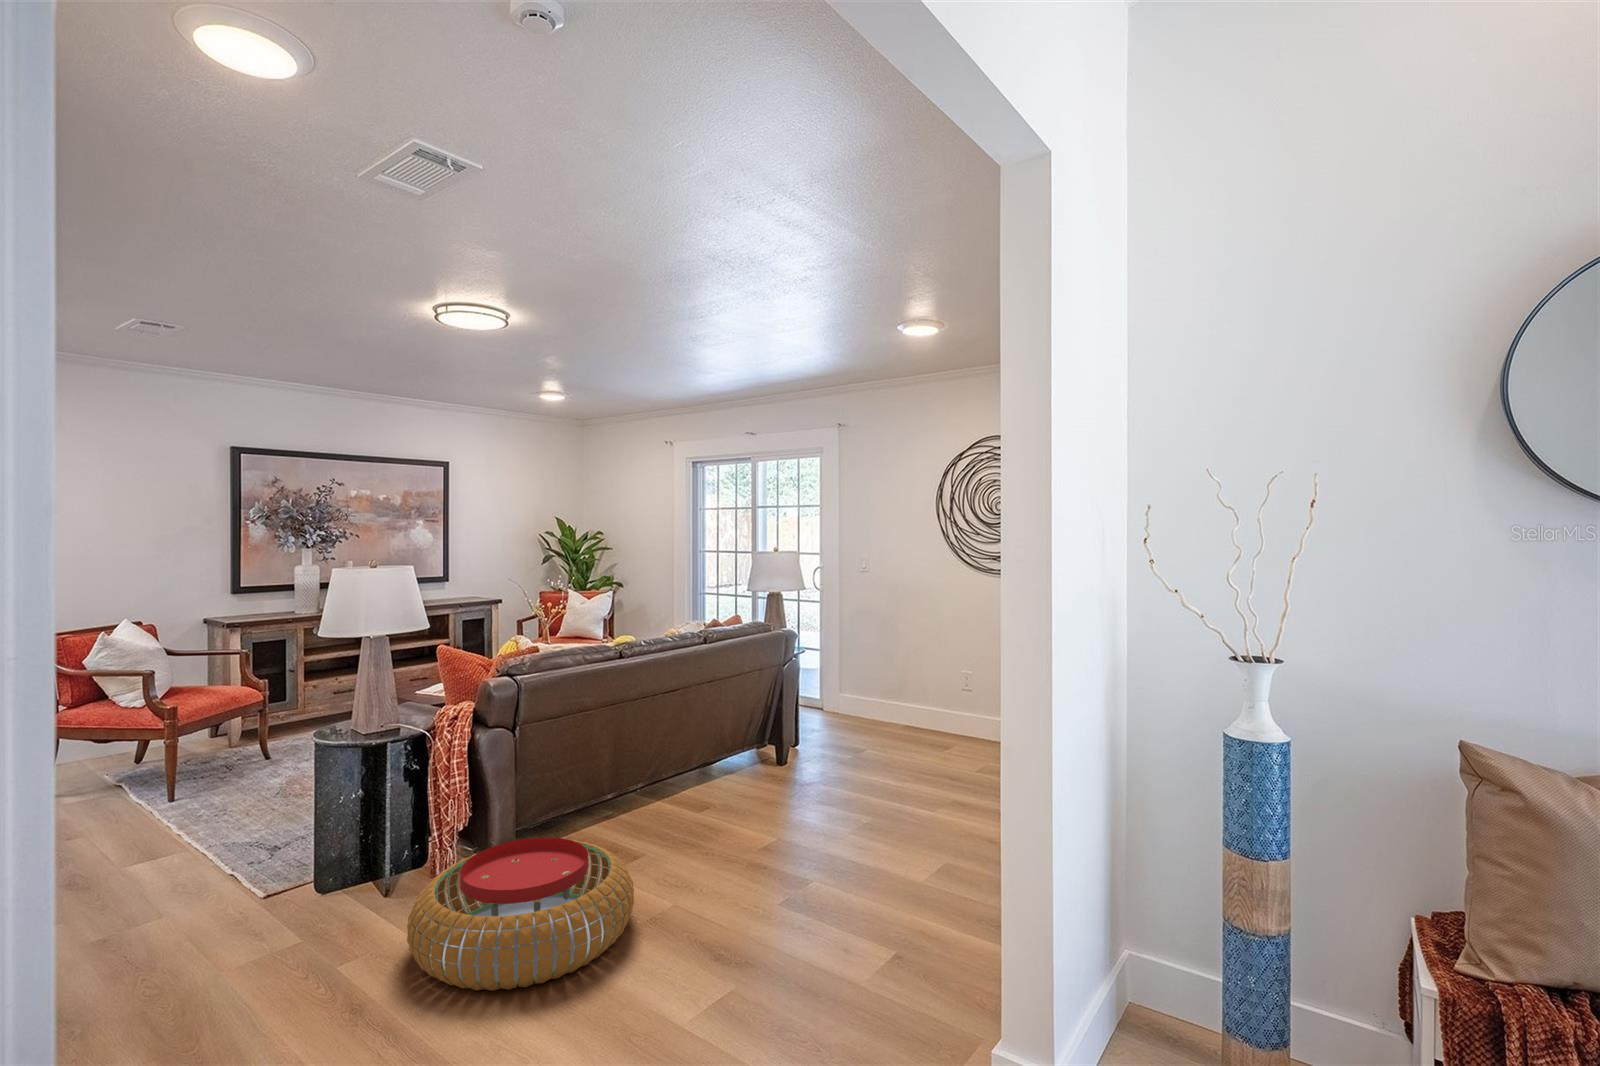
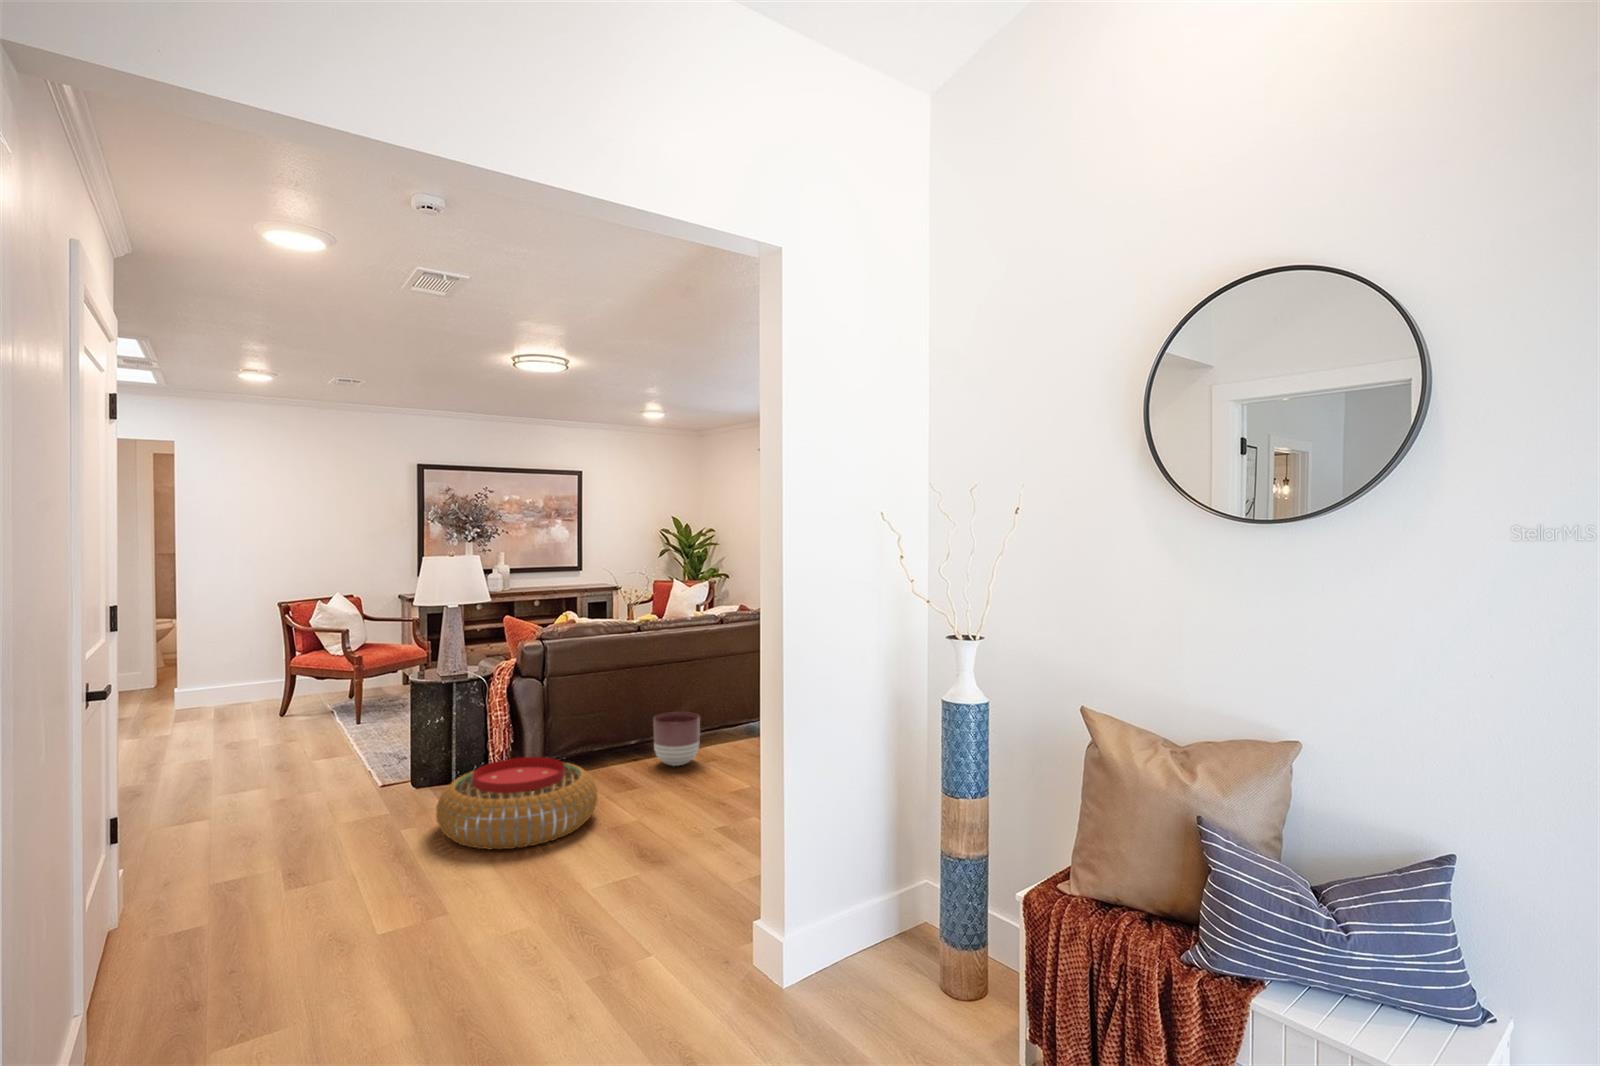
planter: none [642,752,700,821] -> present [653,712,700,766]

